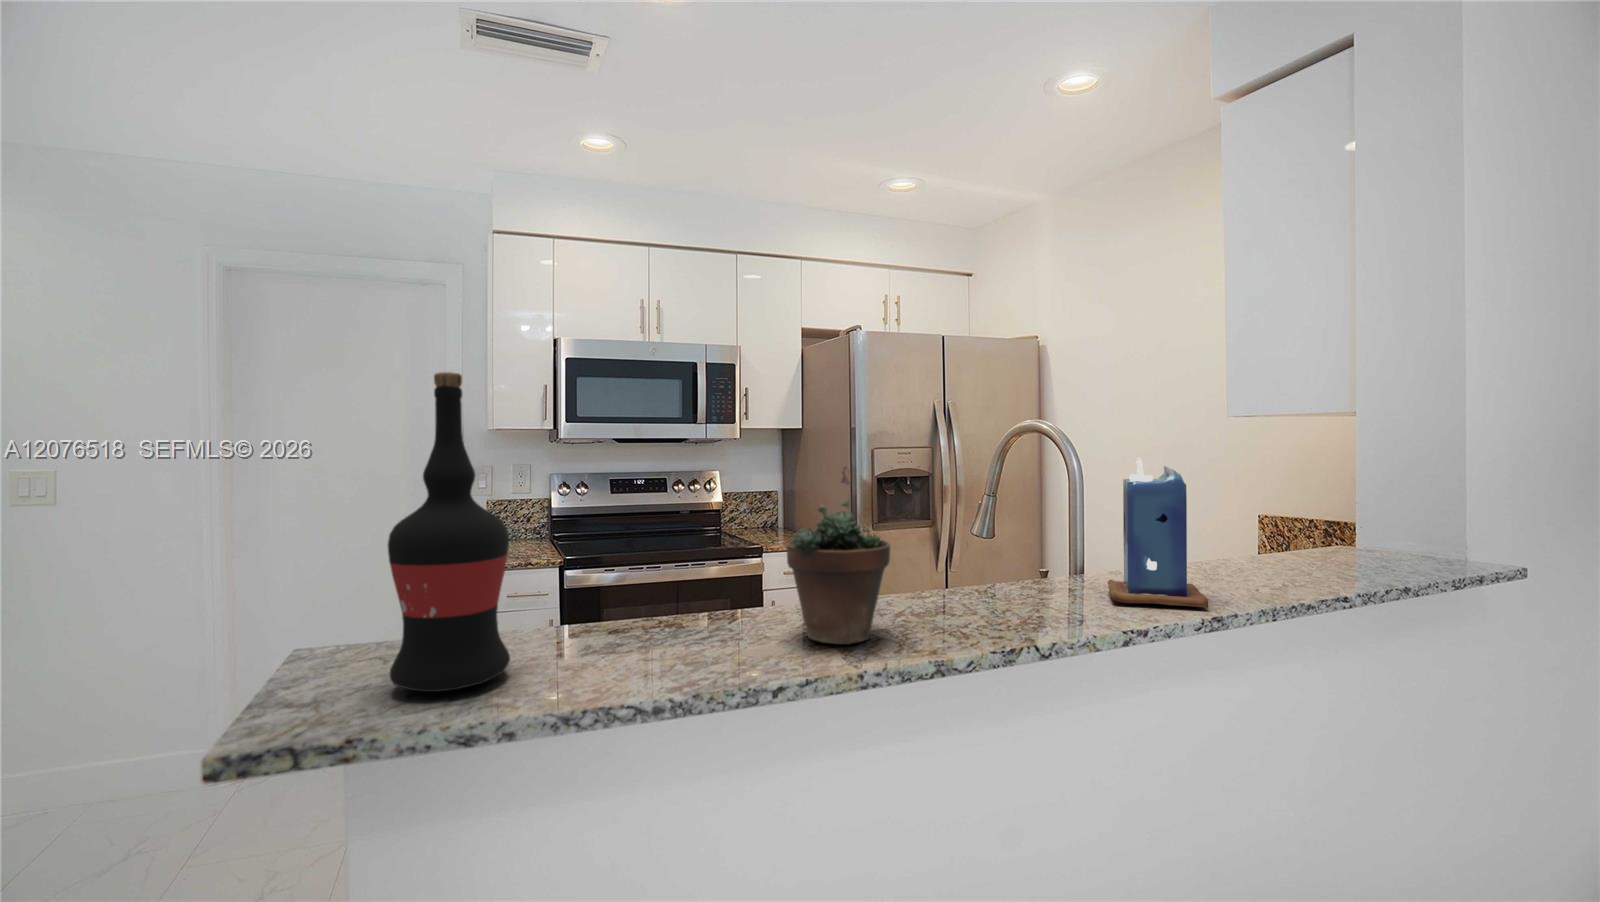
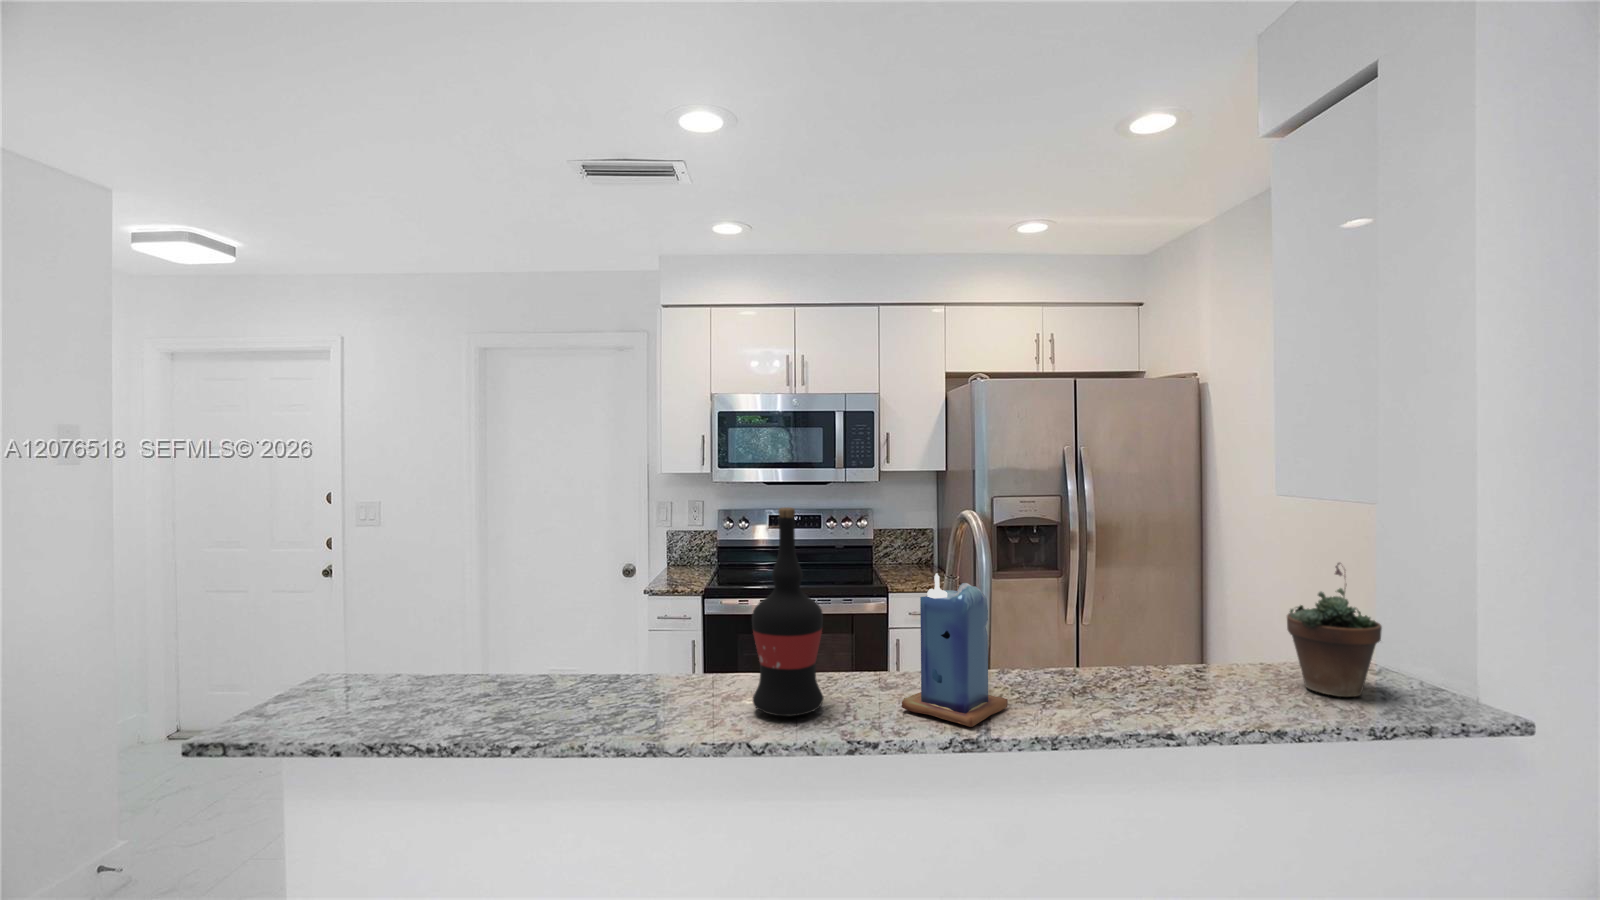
wine bottle: present [388,372,510,692] -> present [752,507,824,716]
succulent plant: present [786,466,890,644] -> present [1287,562,1382,697]

